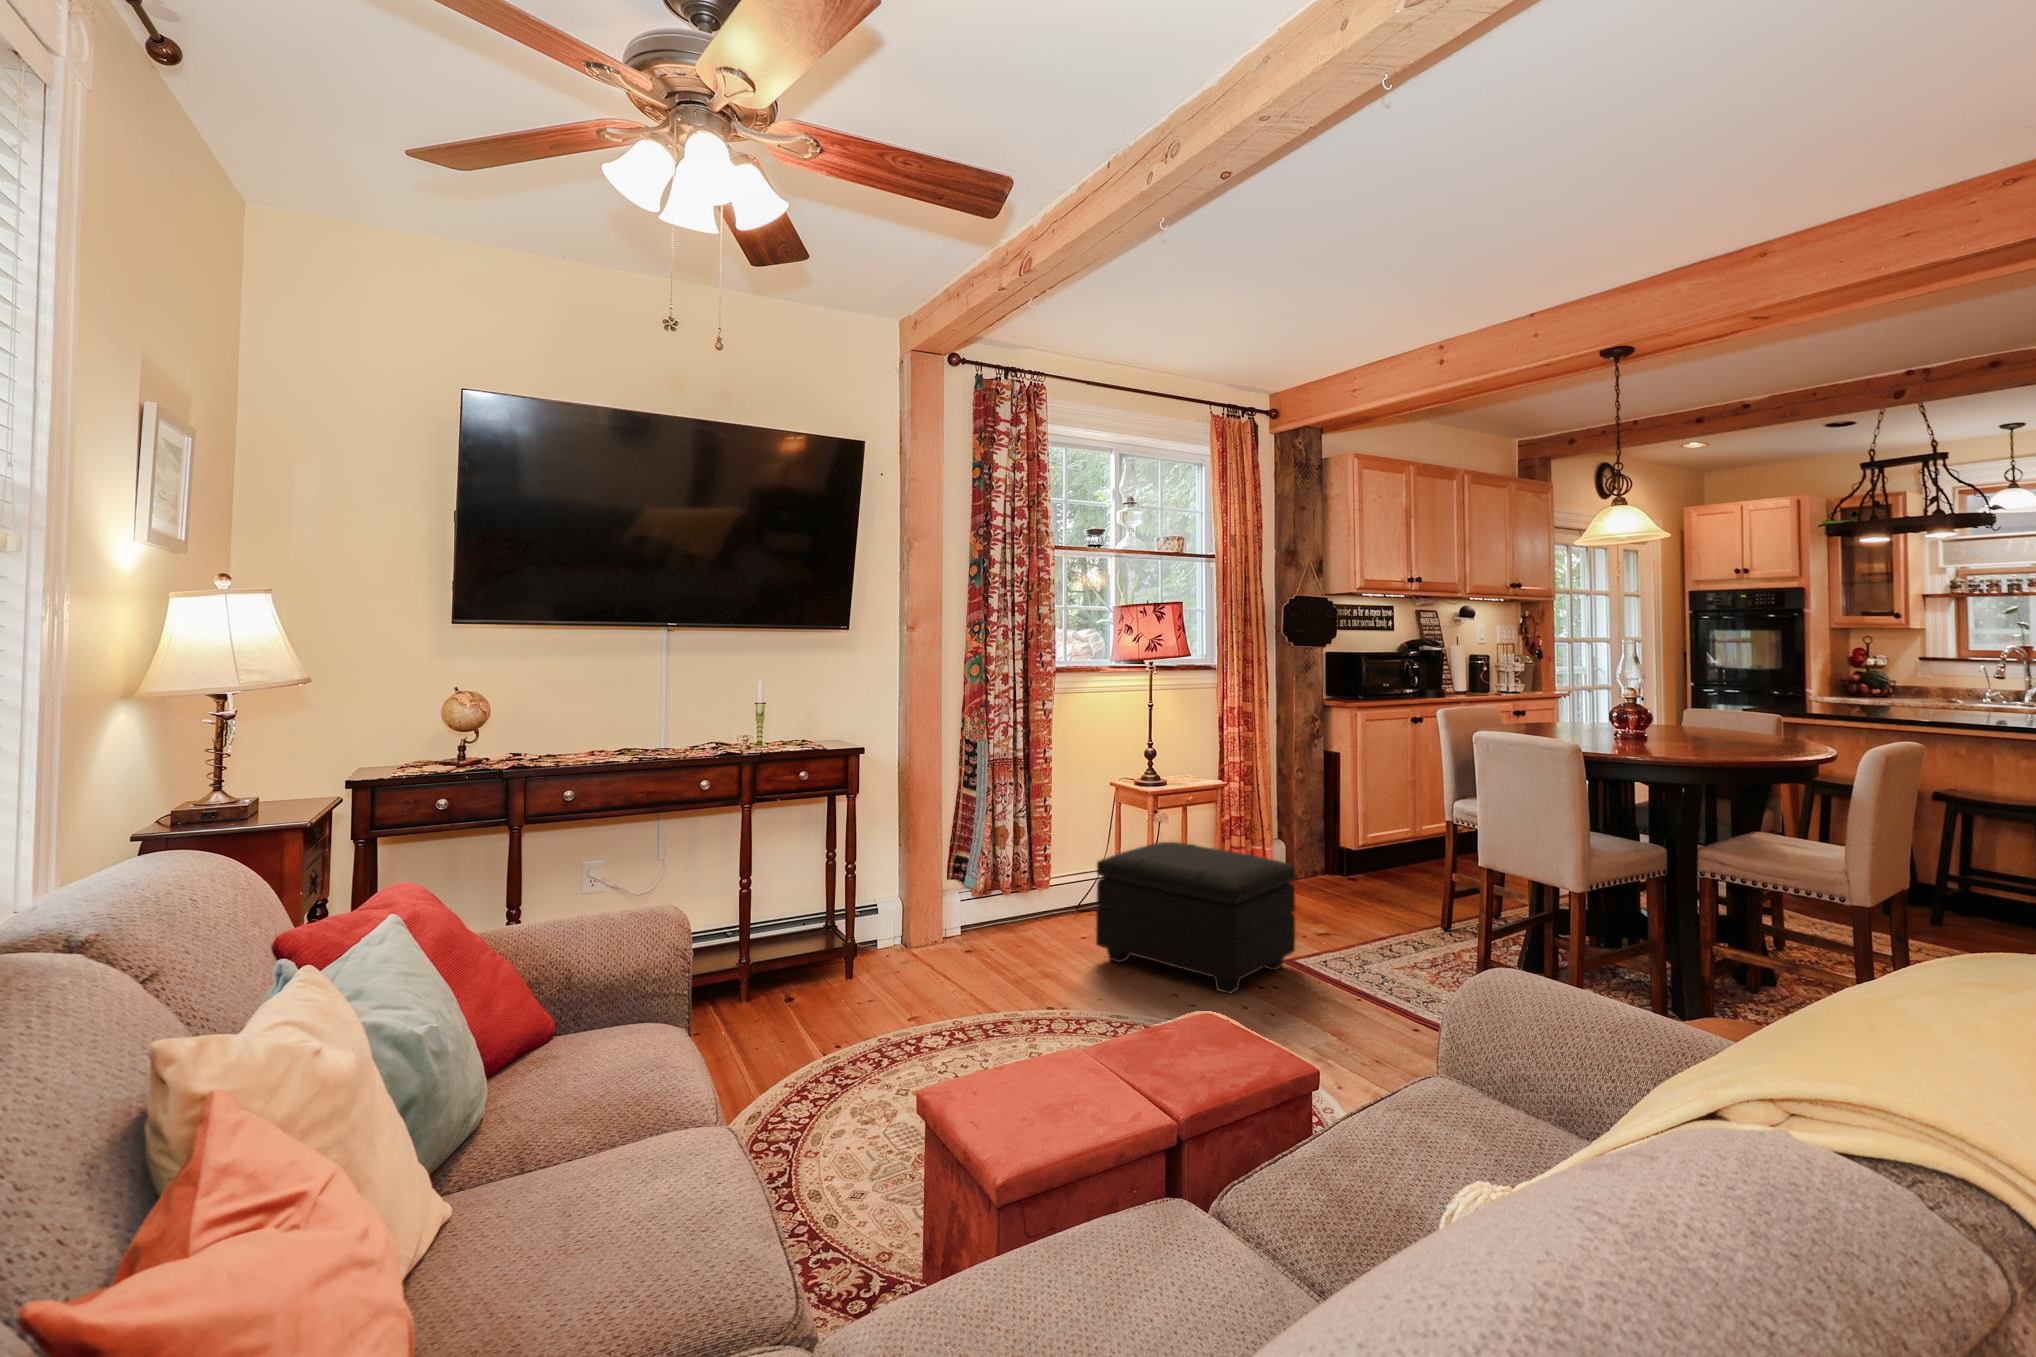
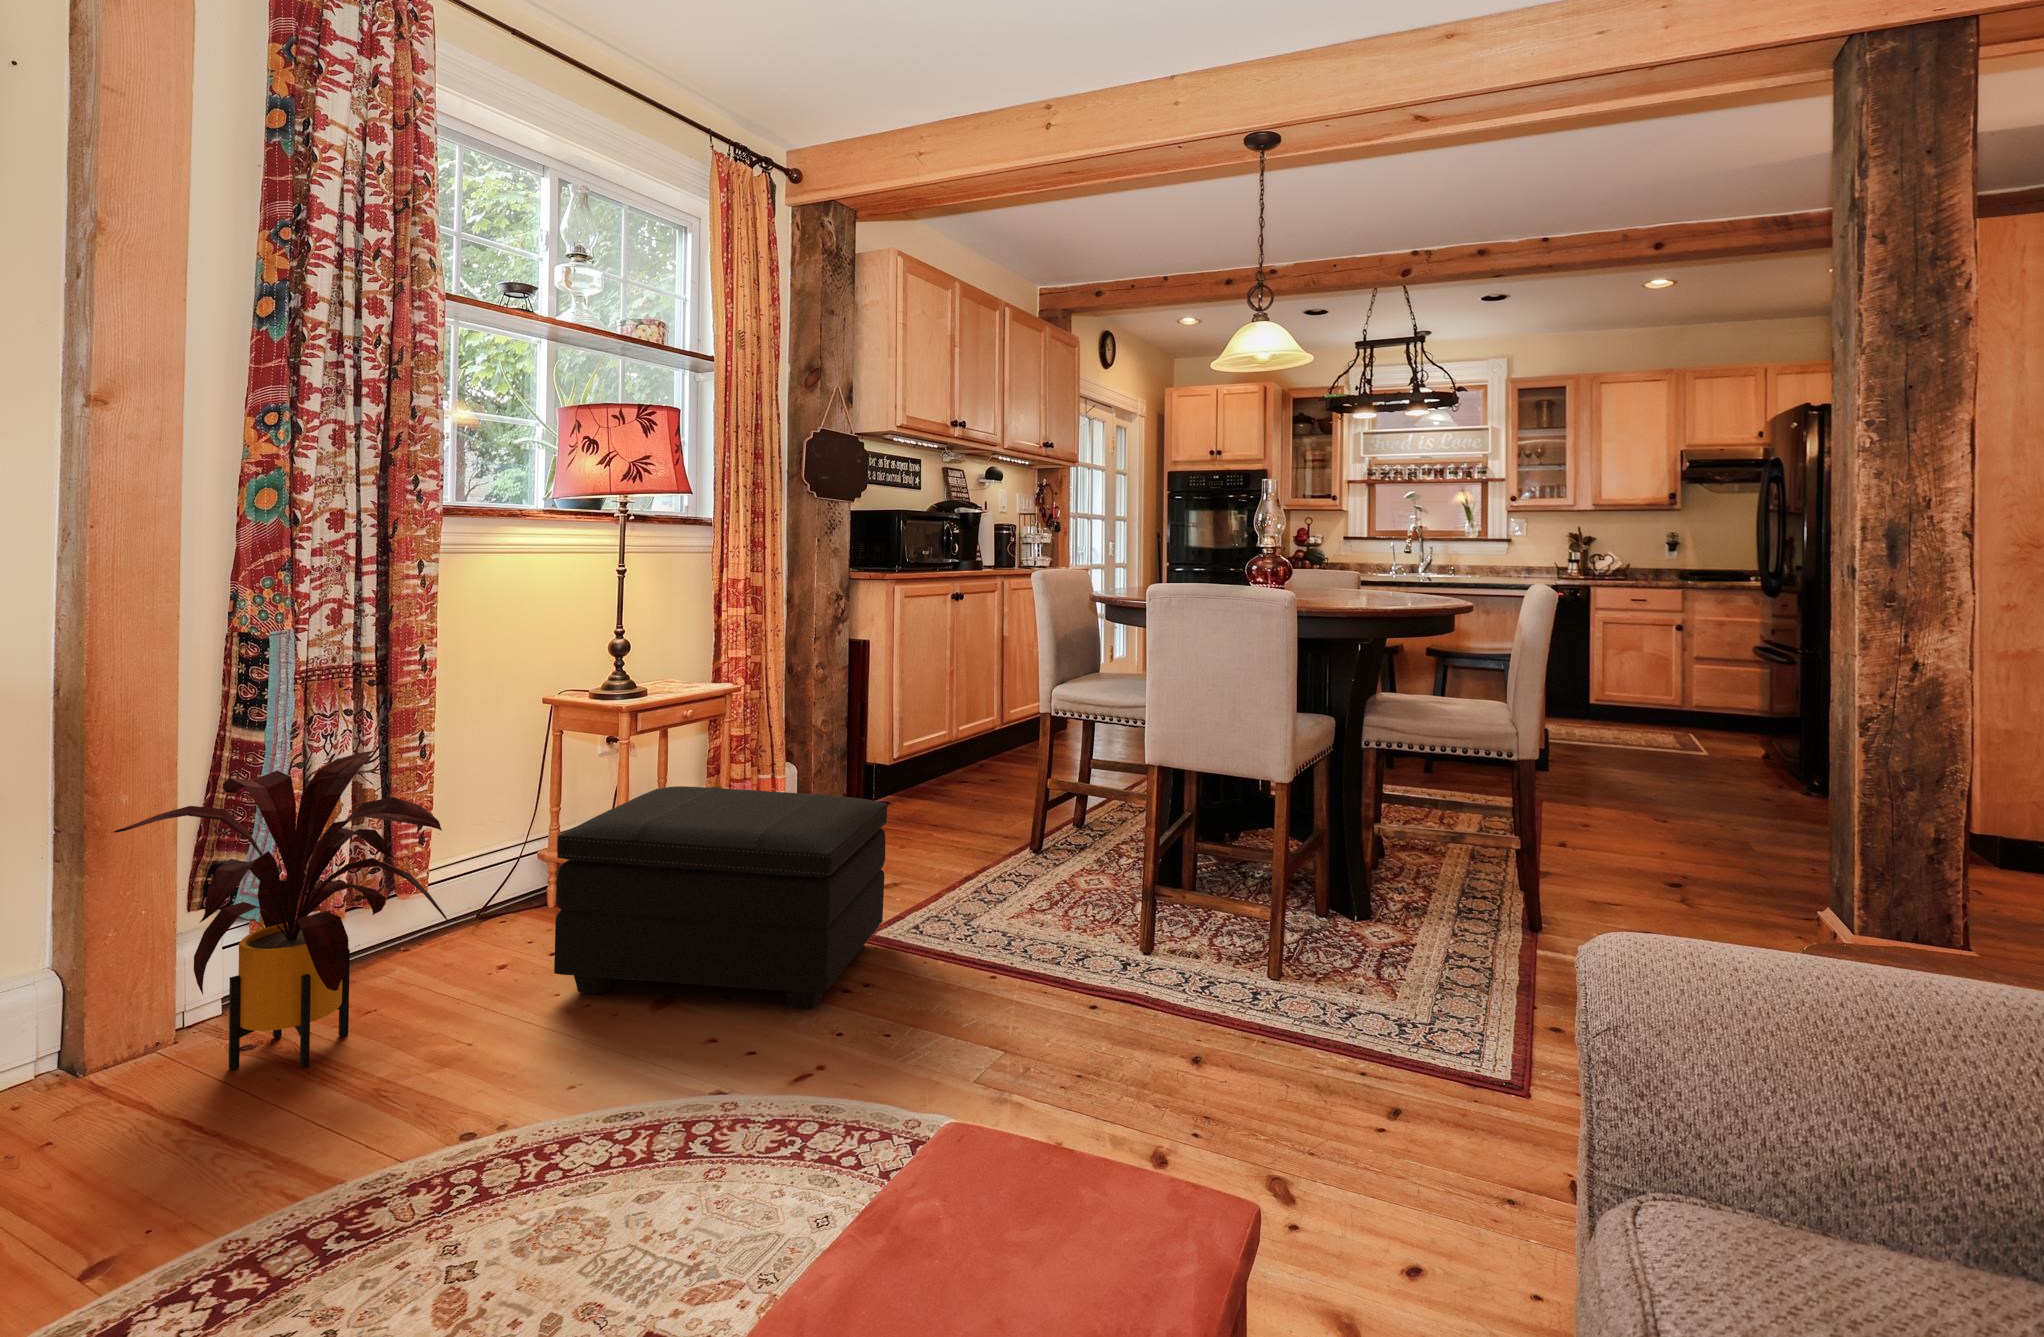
house plant: none [912,804,1042,968] -> present [114,751,448,1070]

